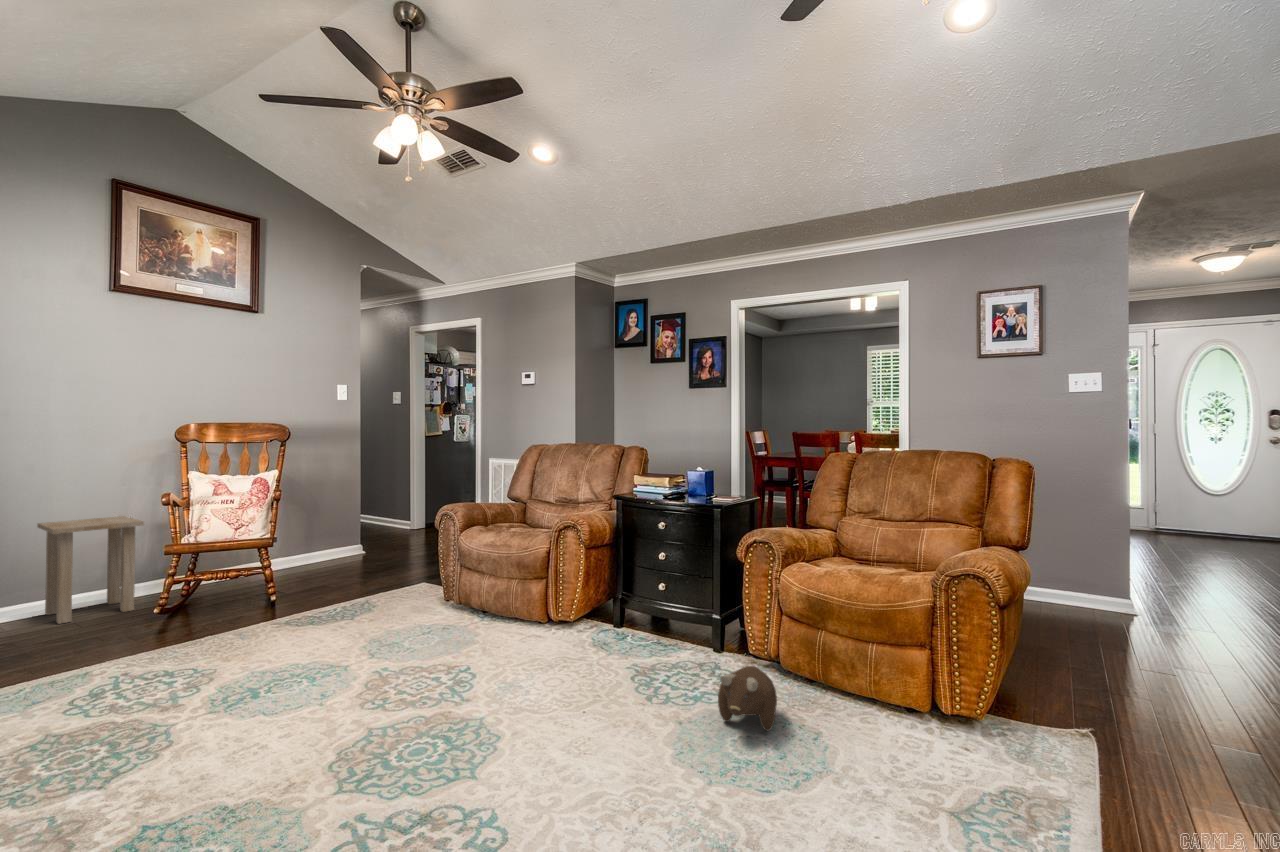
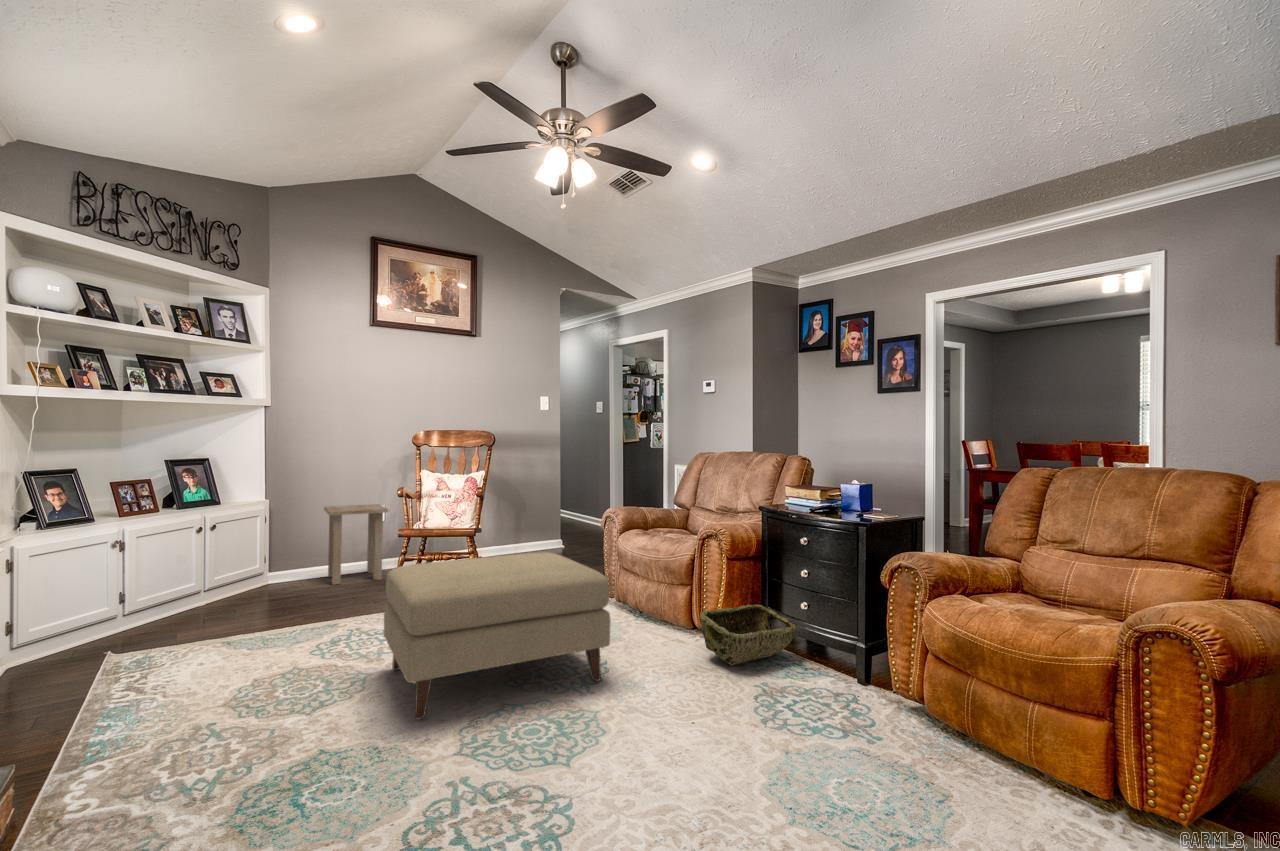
ottoman: none [191,557,481,765] -> present [384,553,610,720]
woven basket: none [563,591,653,652] -> present [700,605,797,665]
plush toy: present [718,666,777,731] -> none [826,704,903,782]

